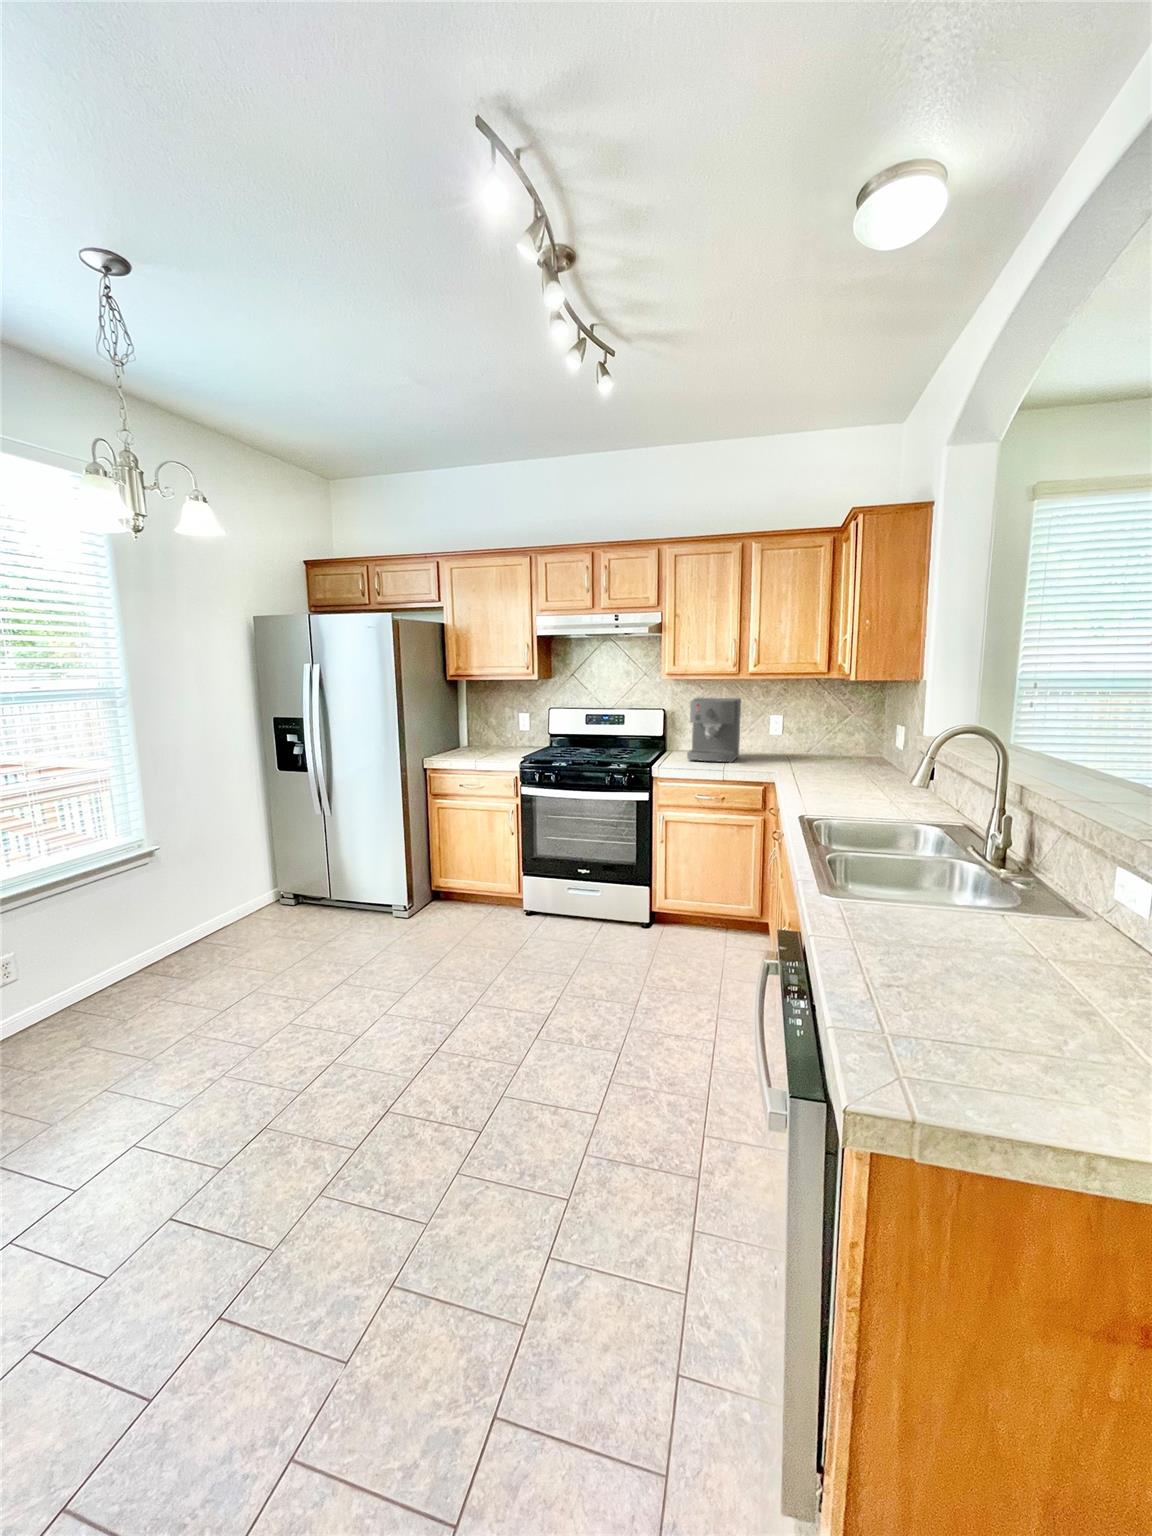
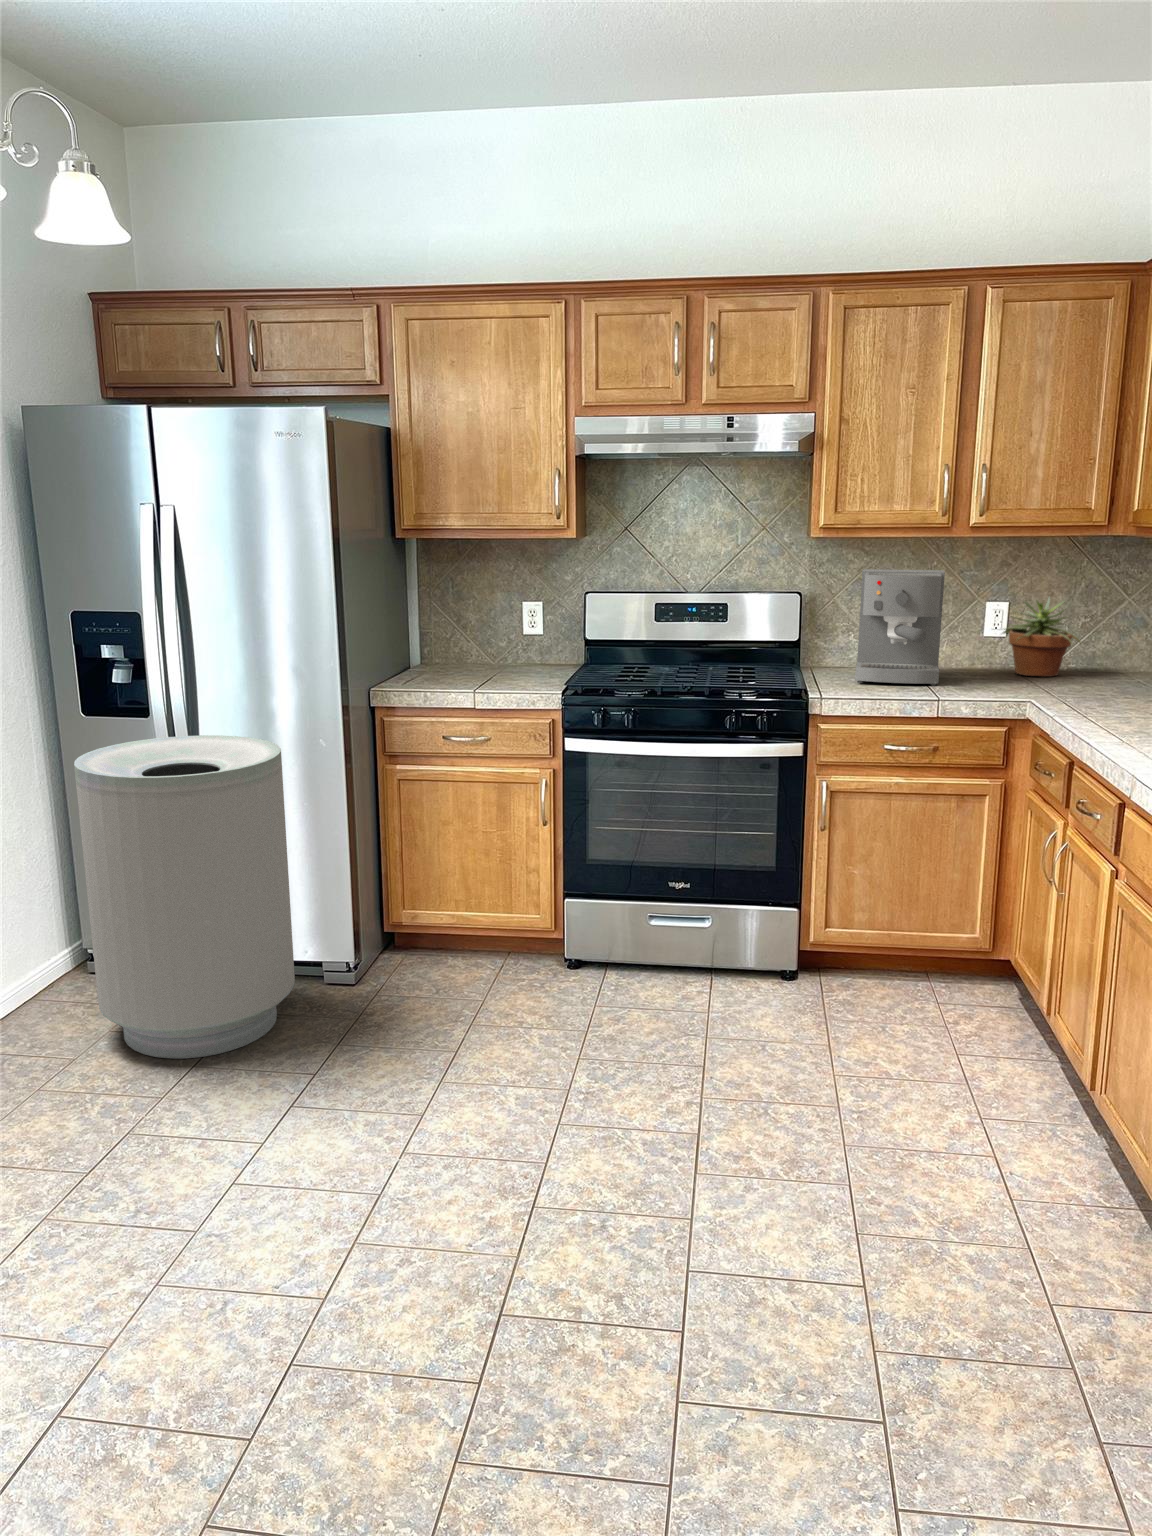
potted plant: none [776,713,822,759] -> present [1003,597,1080,676]
trash can: none [253,782,372,953] -> present [74,735,295,1058]

